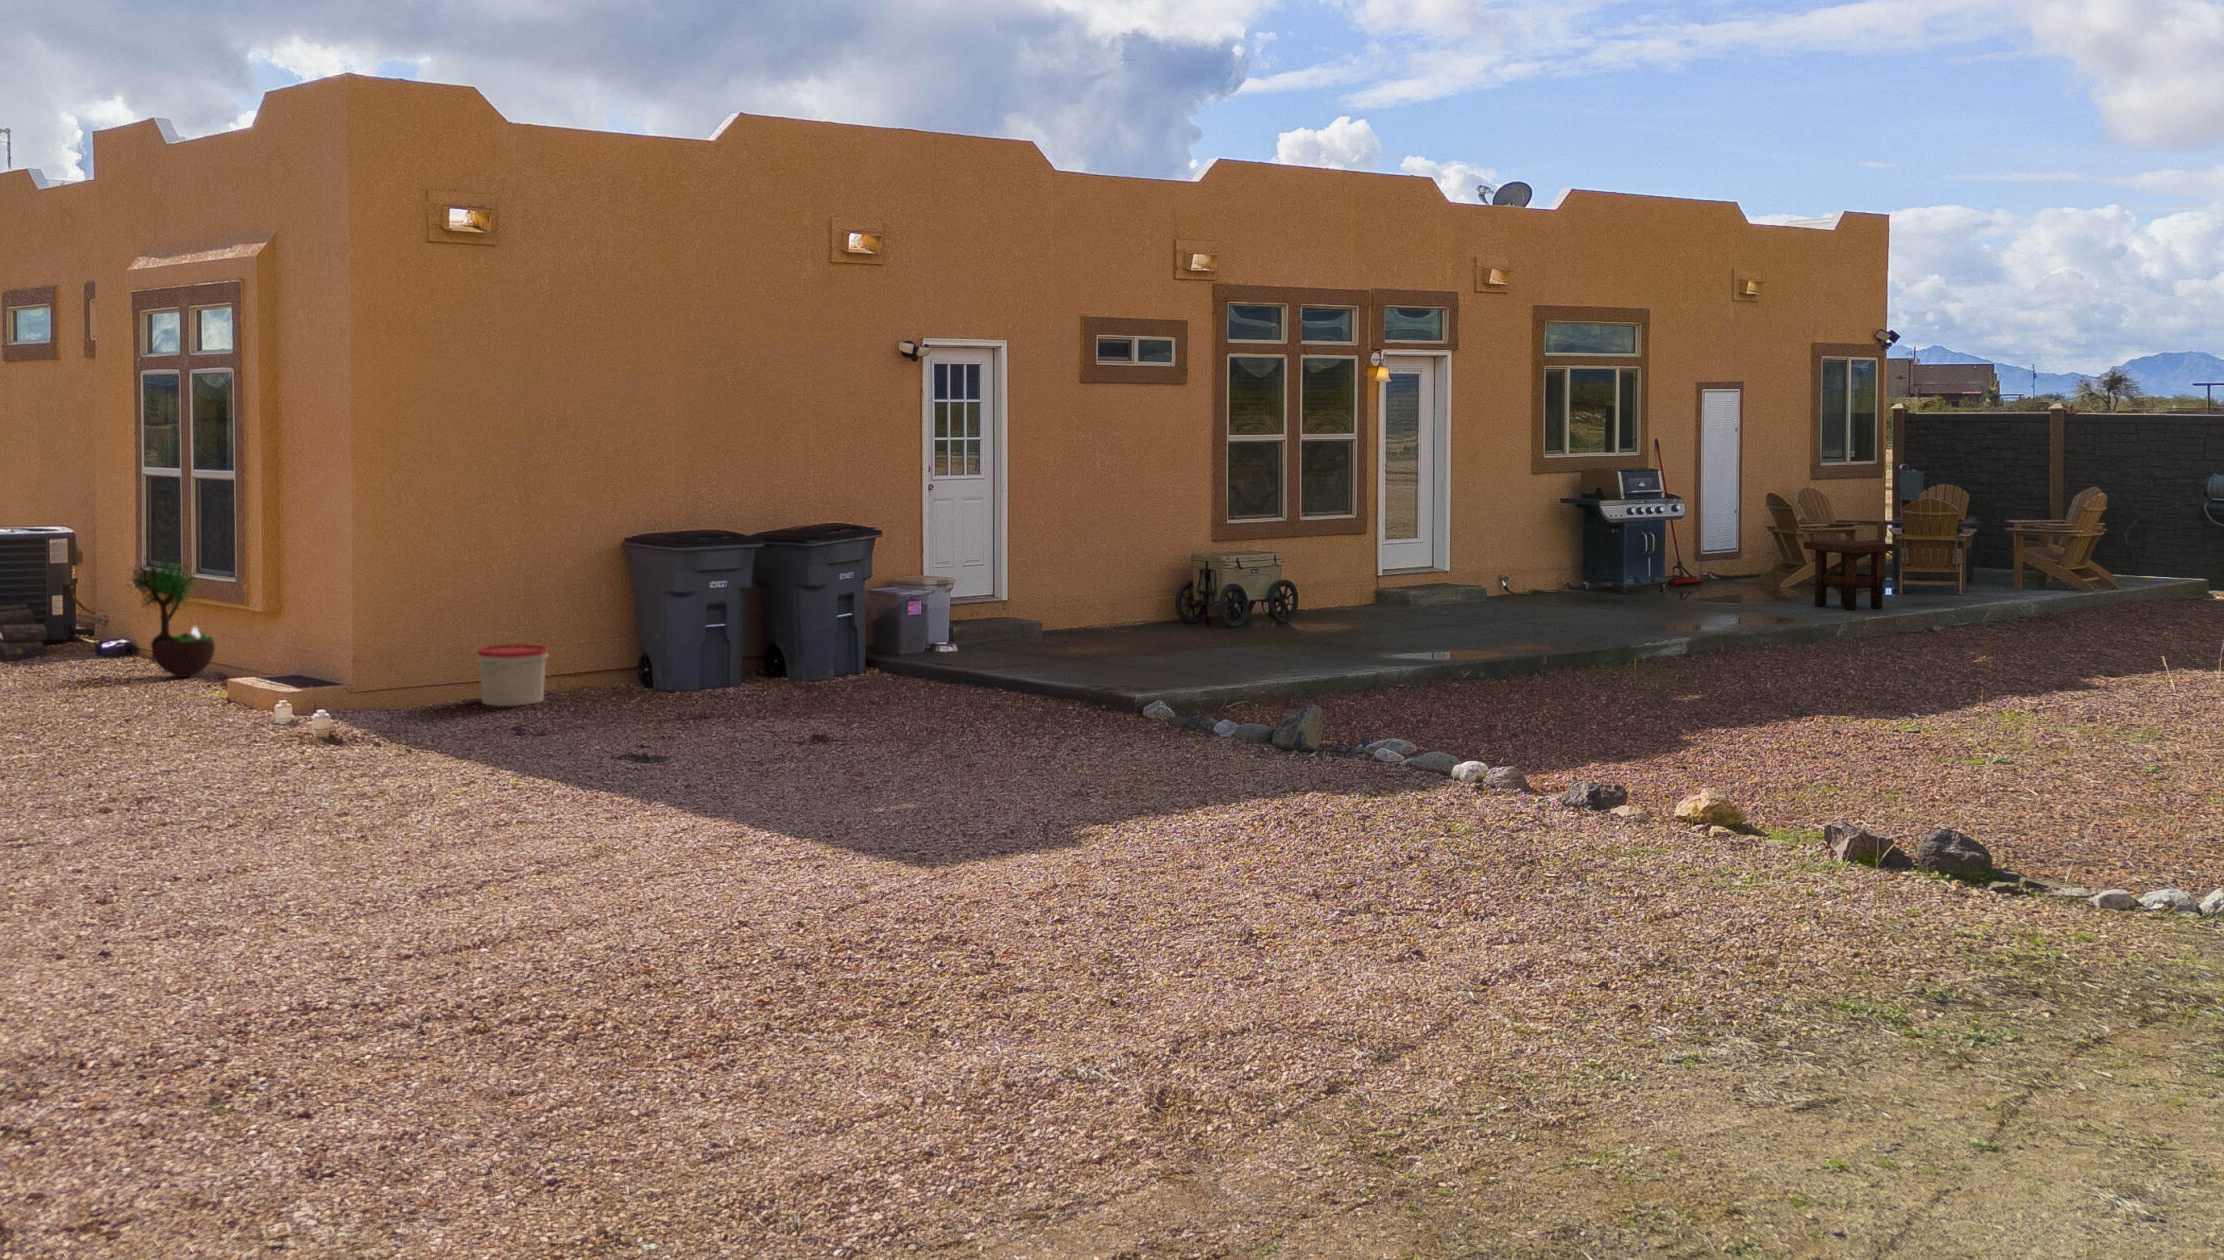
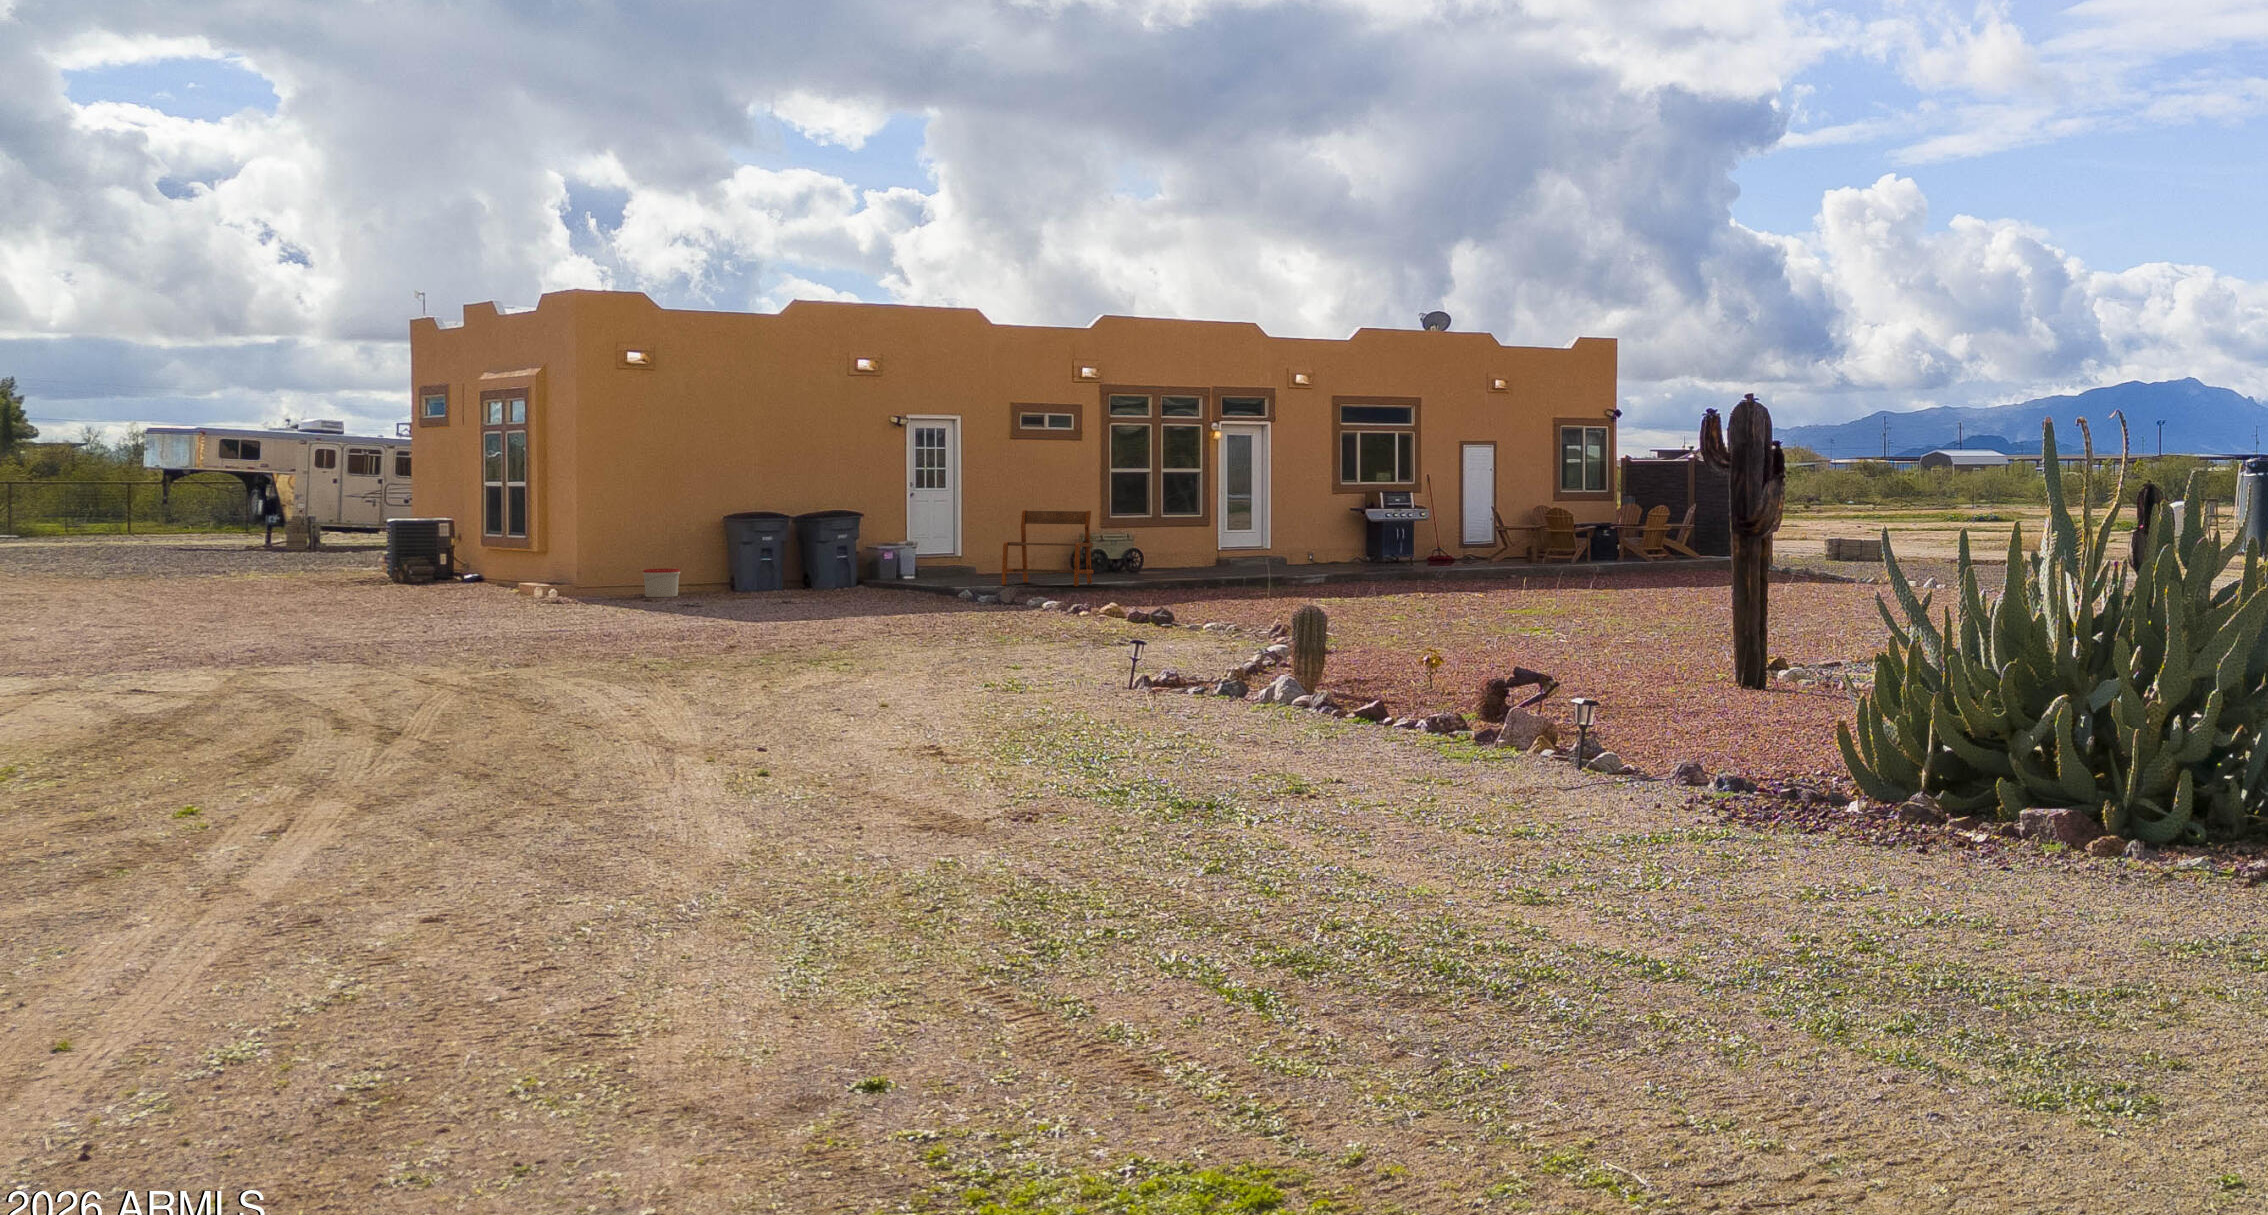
bench: none [1074,511,1226,653] -> present [1002,510,1094,586]
side table: present [1804,540,1895,610] -> none [1499,535,1548,576]
potted tree: present [128,558,215,677] -> none [470,522,519,590]

